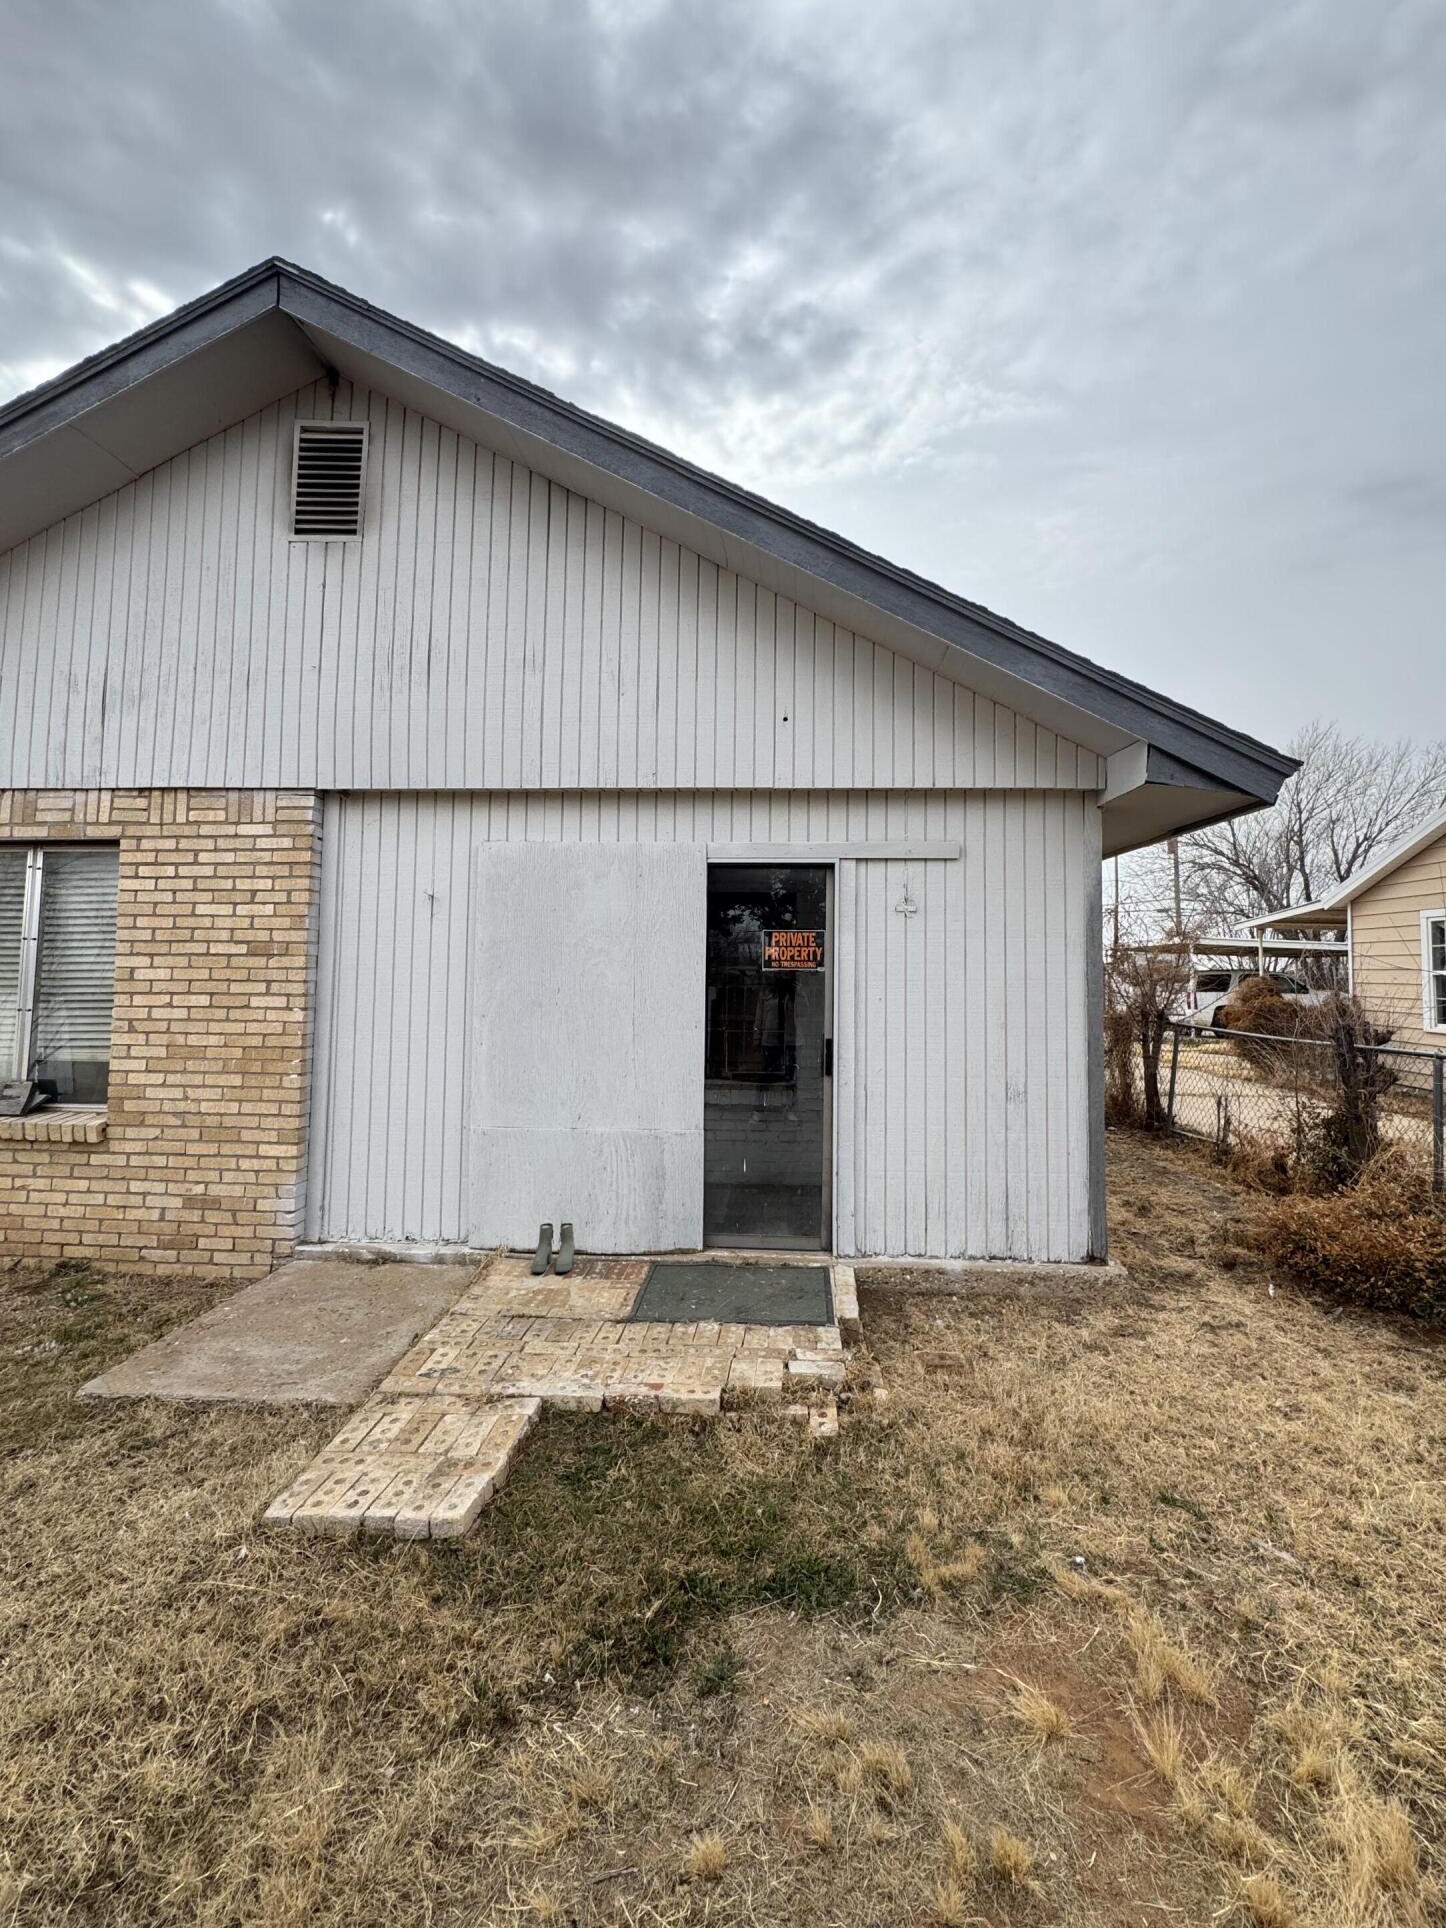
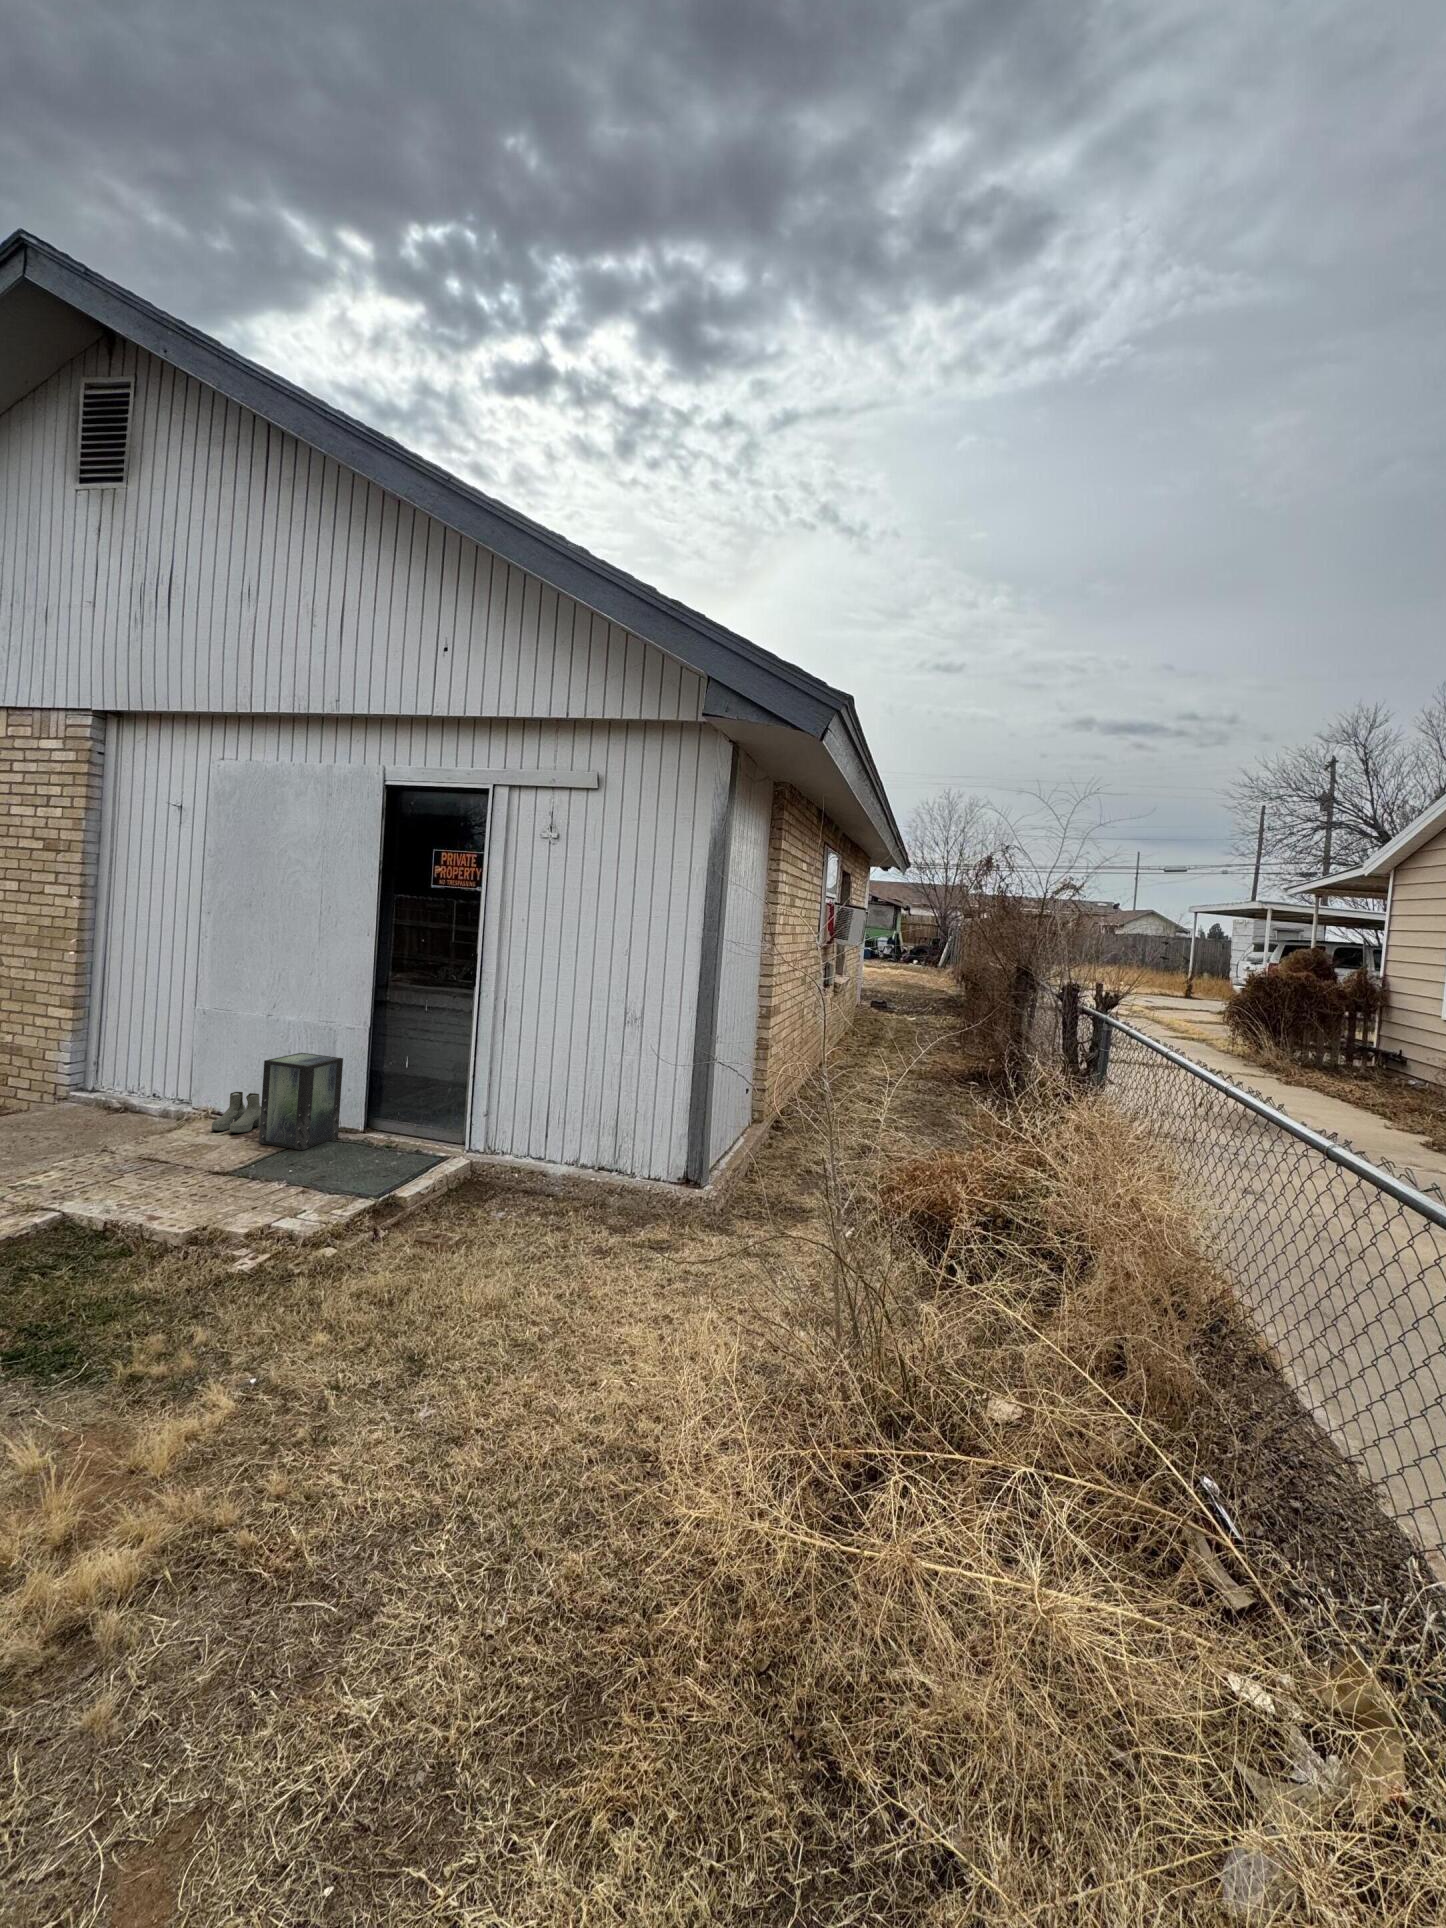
storage box: none [608,1169,675,1282] -> present [259,1053,343,1150]

